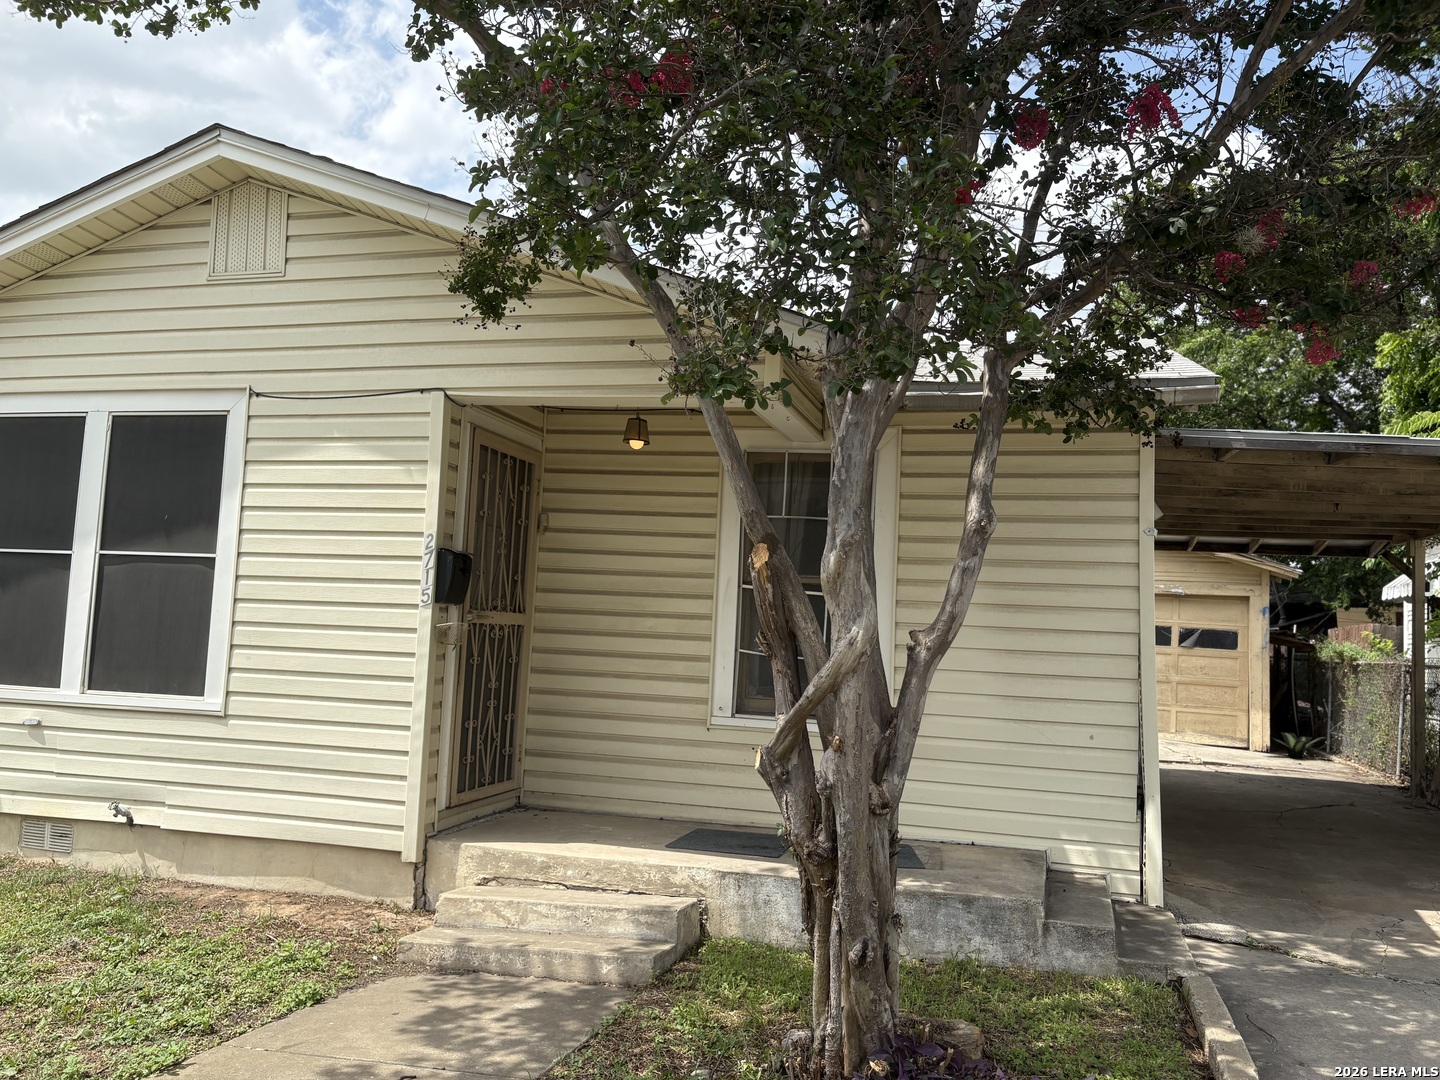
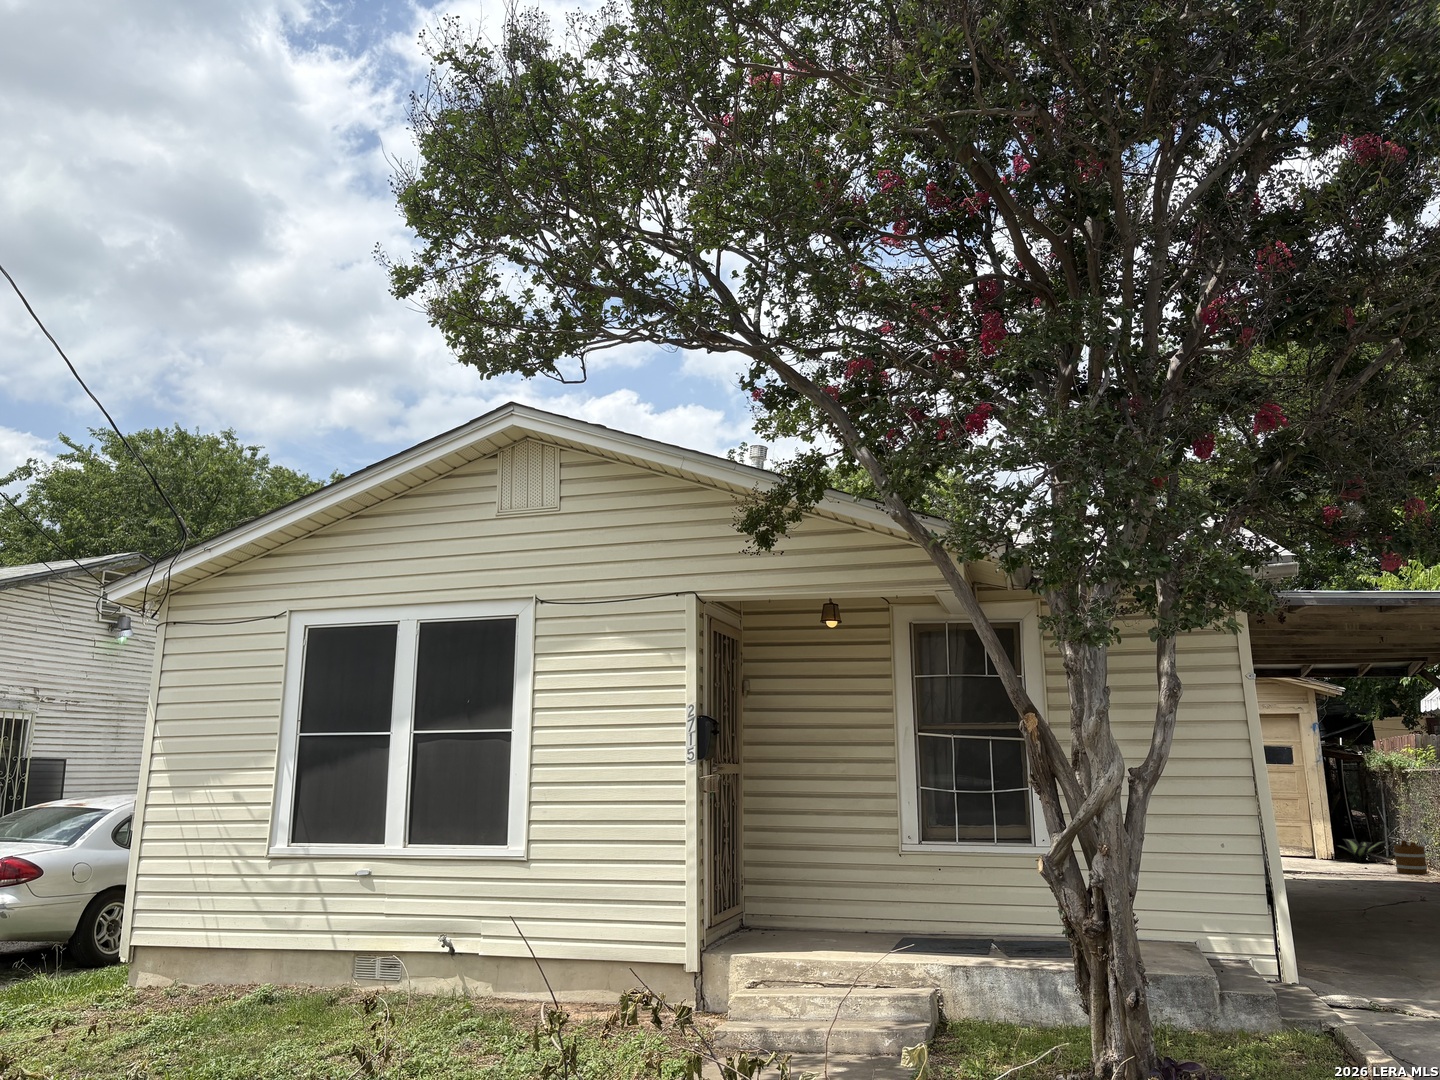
bucket: none [1332,737,1365,774] -> present [1394,840,1427,874]

